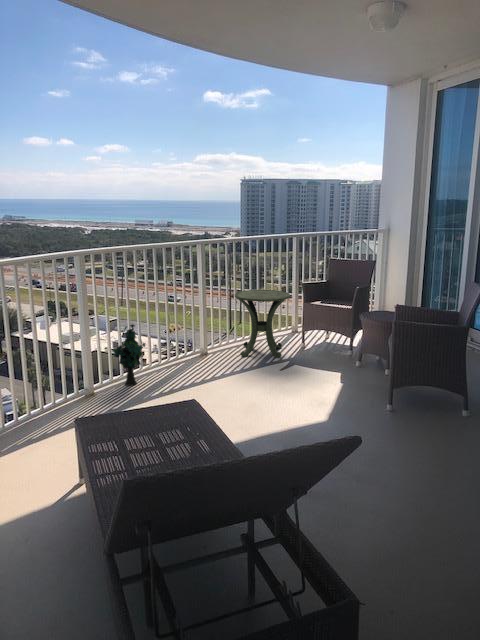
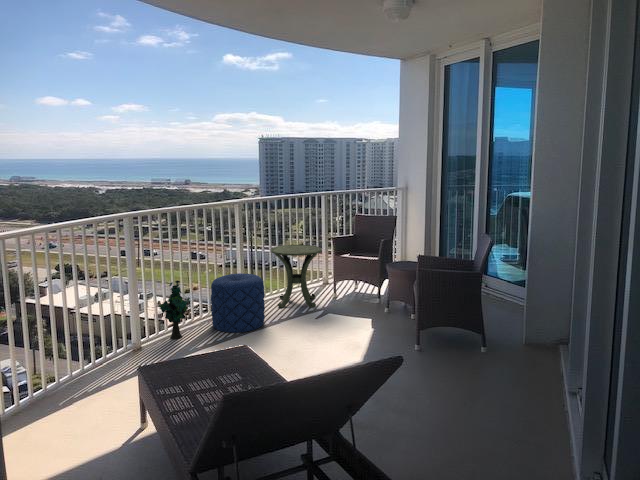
pouf: none [168,319,225,382] -> present [211,273,265,333]

